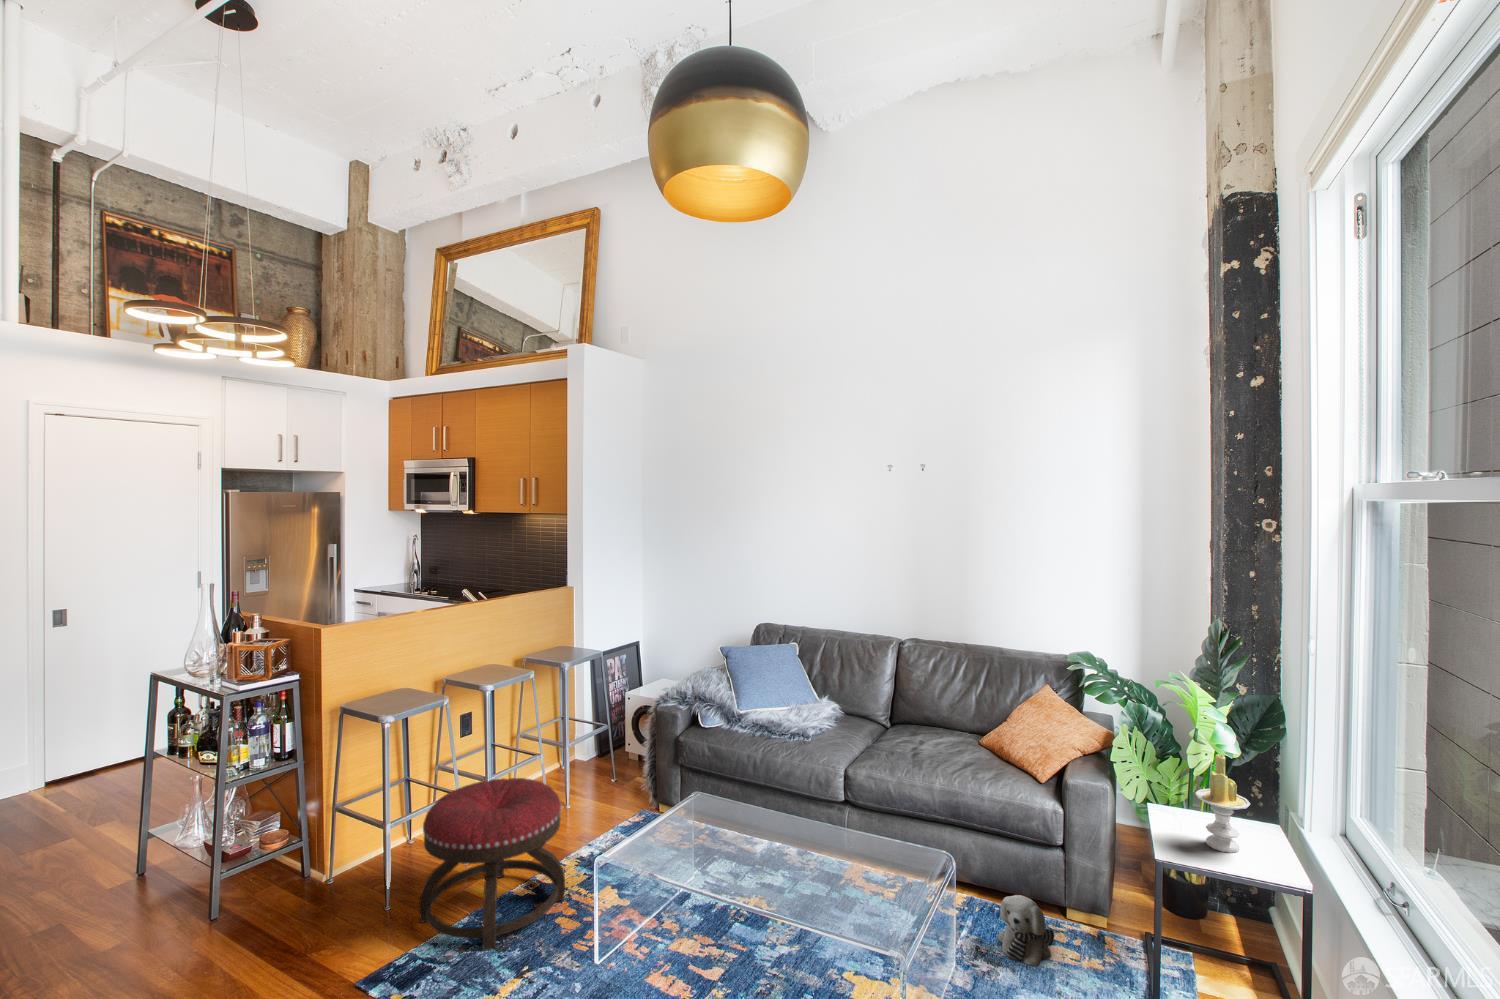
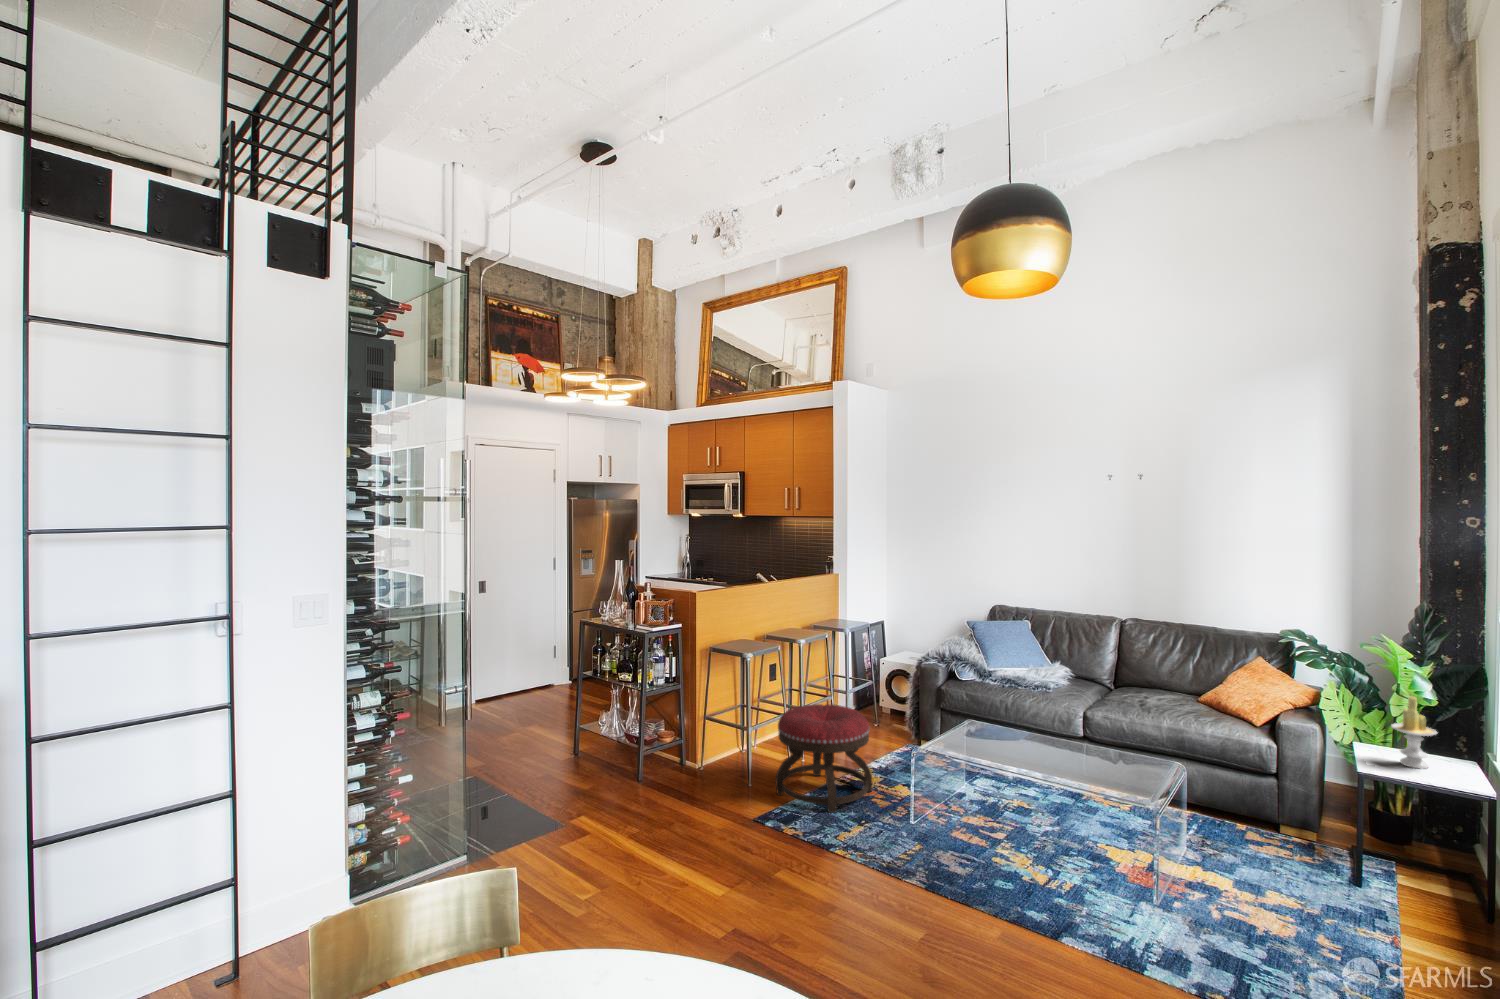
plush toy: present [998,895,1054,967] -> none [1221,805,1270,857]

